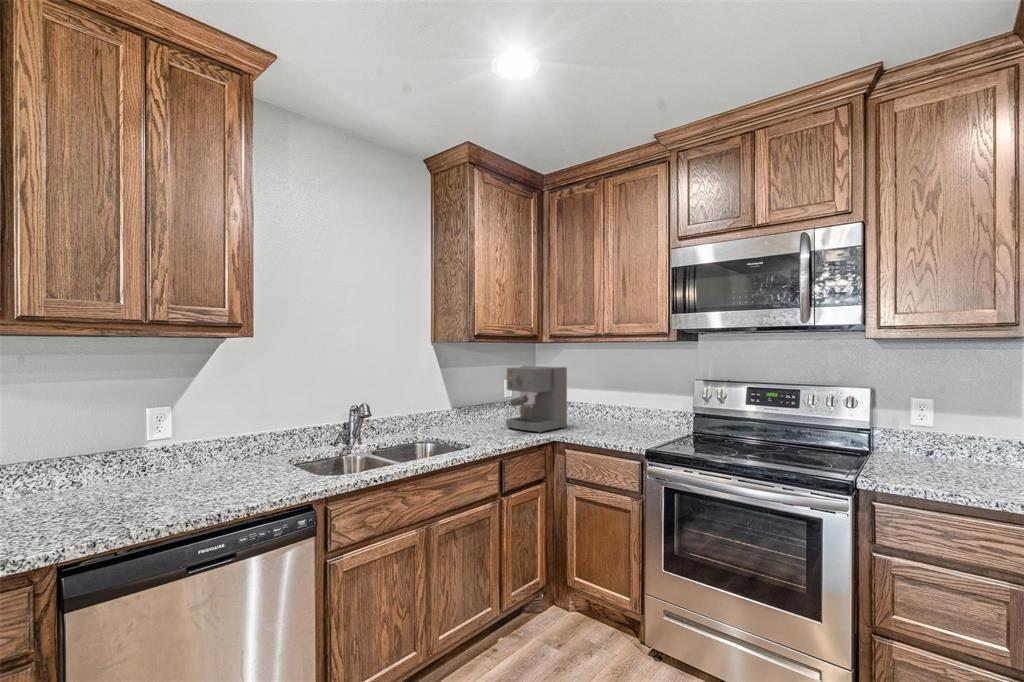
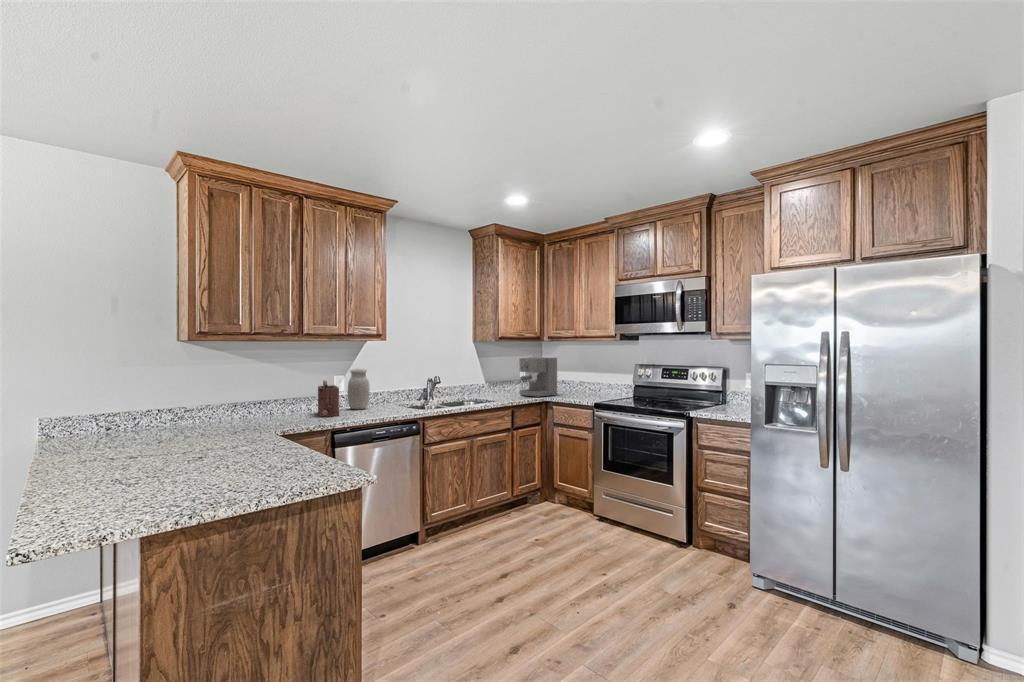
jar: none [174,393,224,475] -> present [347,369,370,409]
toaster: none [73,421,139,511] -> present [318,380,339,417]

